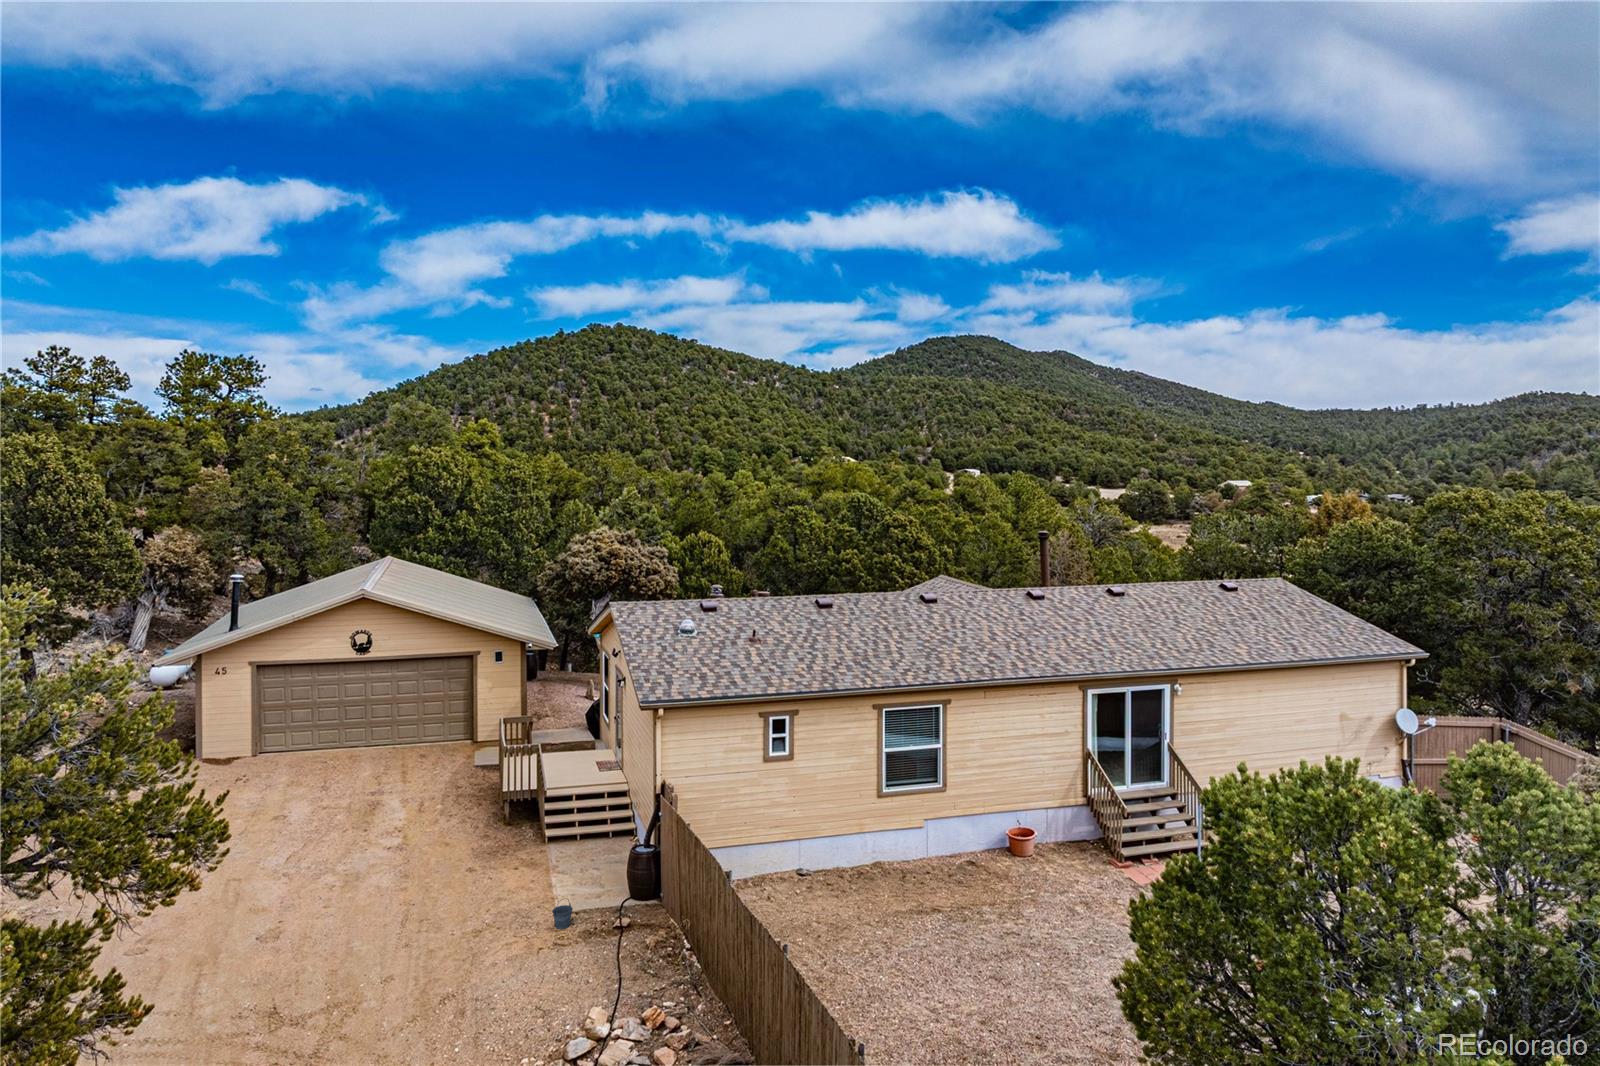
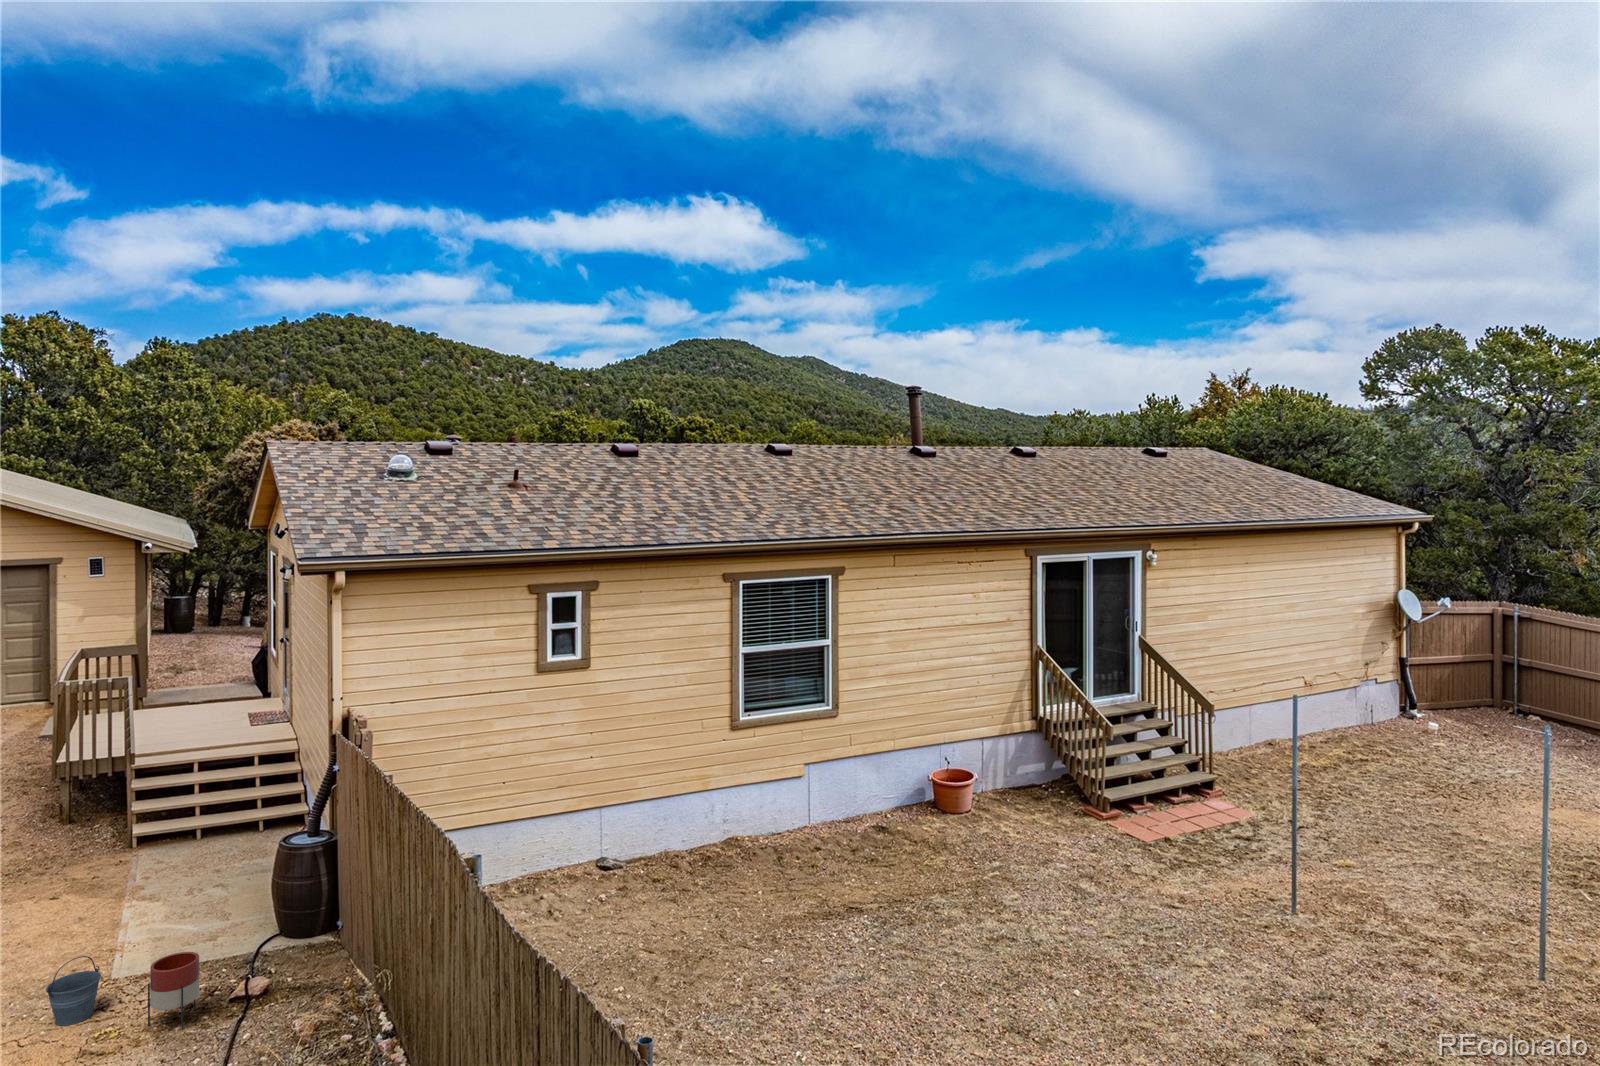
planter: none [595,901,615,937] -> present [148,952,200,1030]

